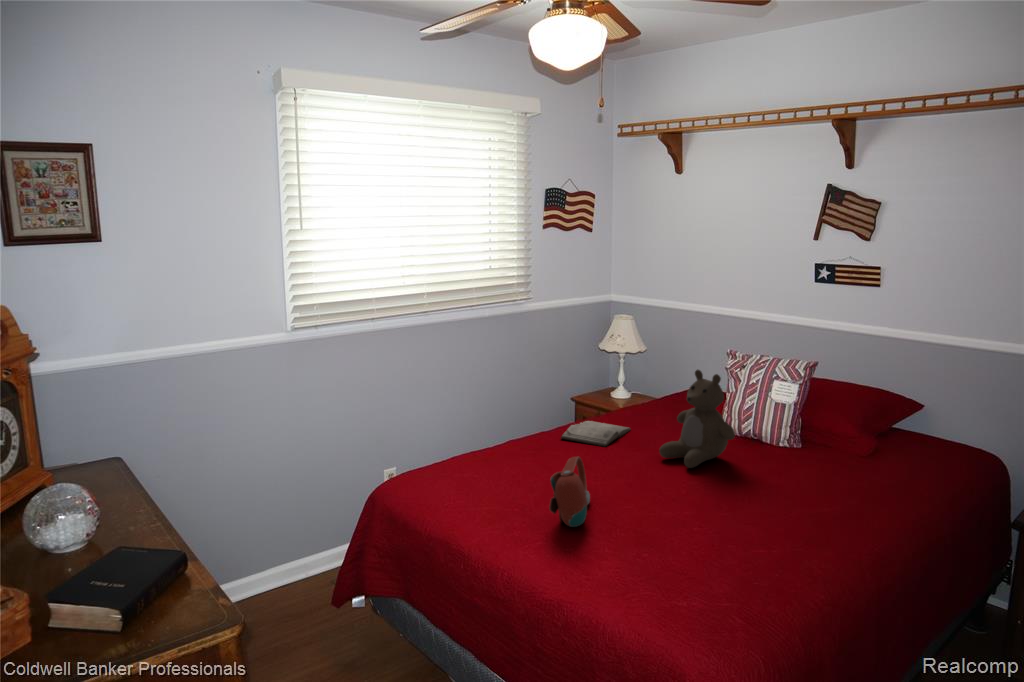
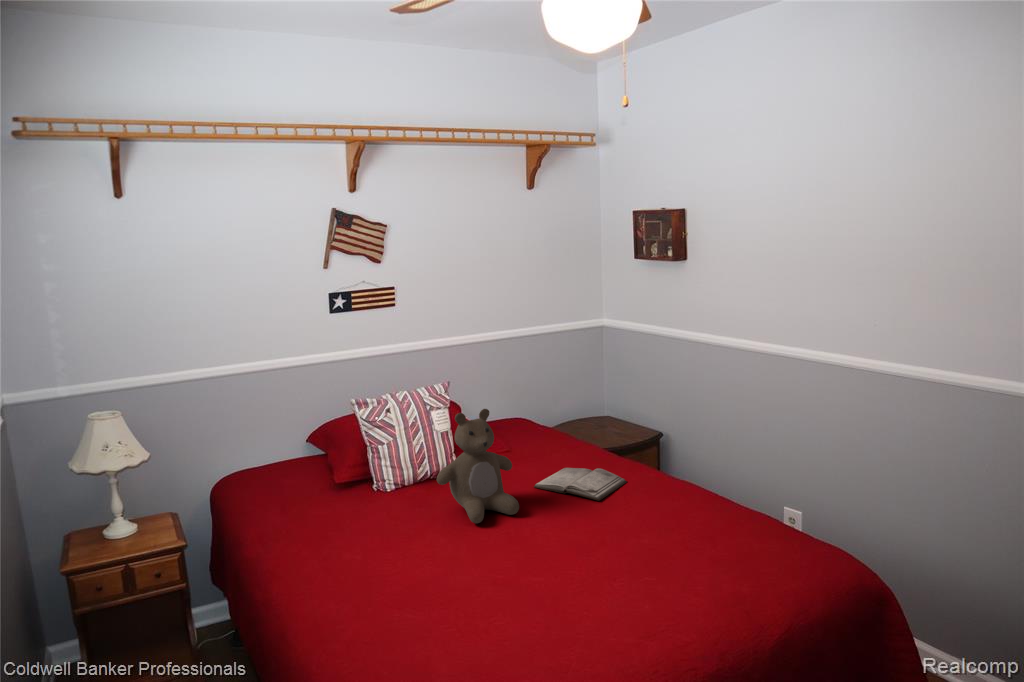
diary: present [561,421,631,447] -> present [534,468,627,501]
handbag: present [549,457,590,527] -> none [569,529,698,594]

